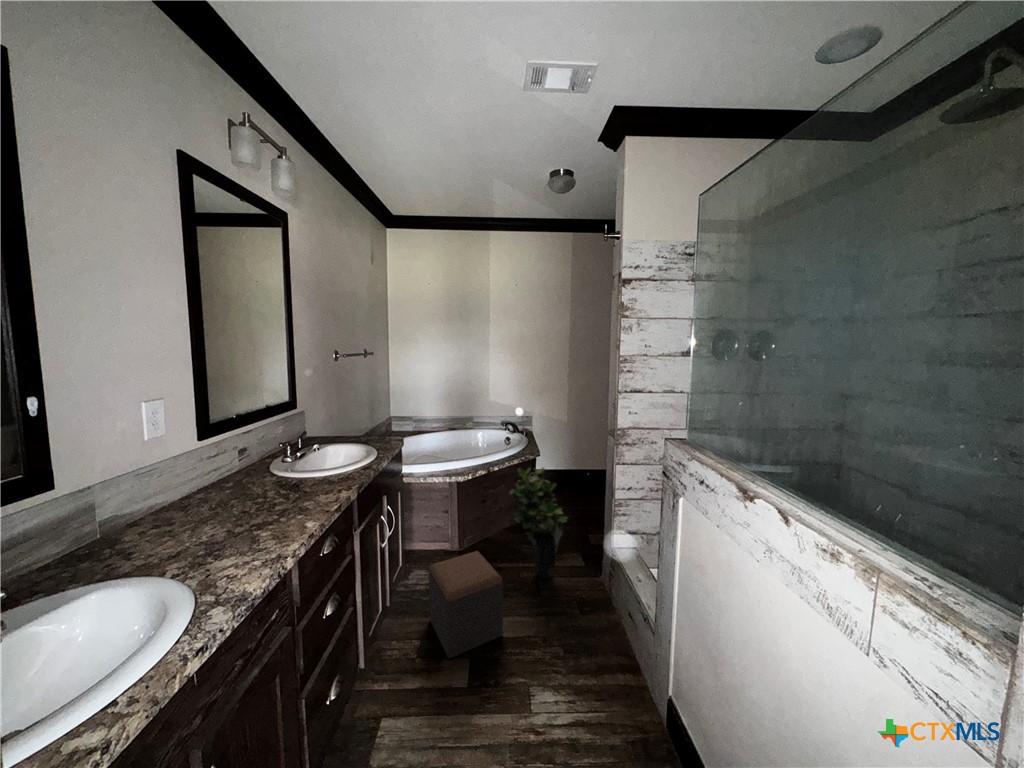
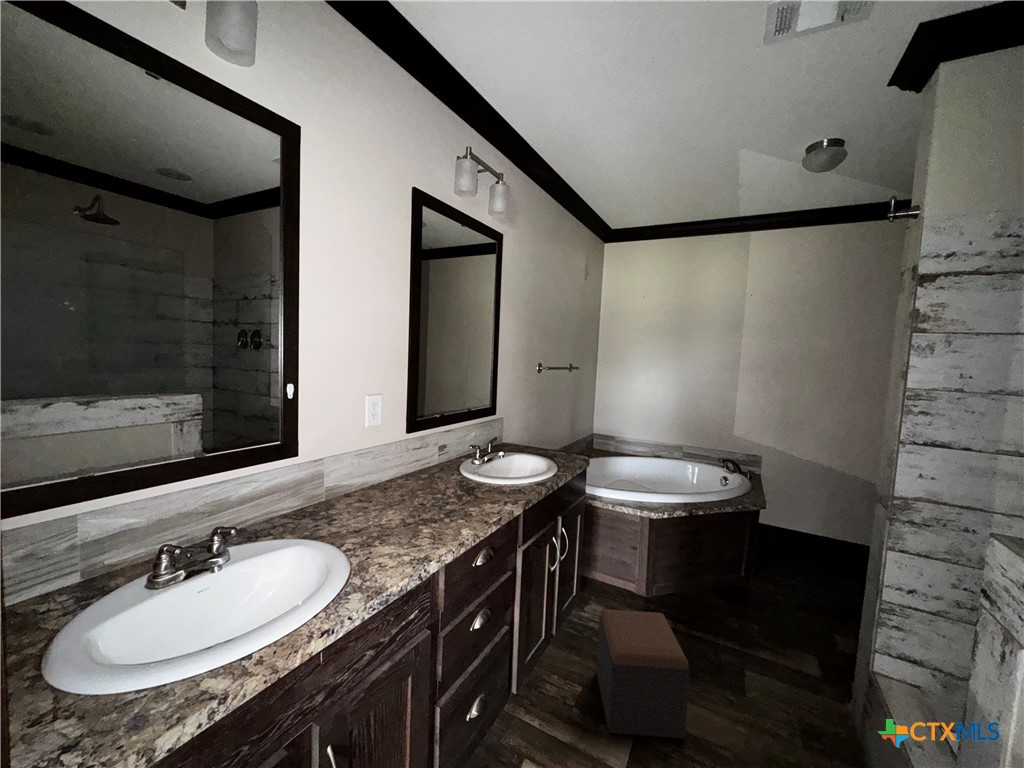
potted plant: present [510,468,567,579] -> none [716,522,809,689]

